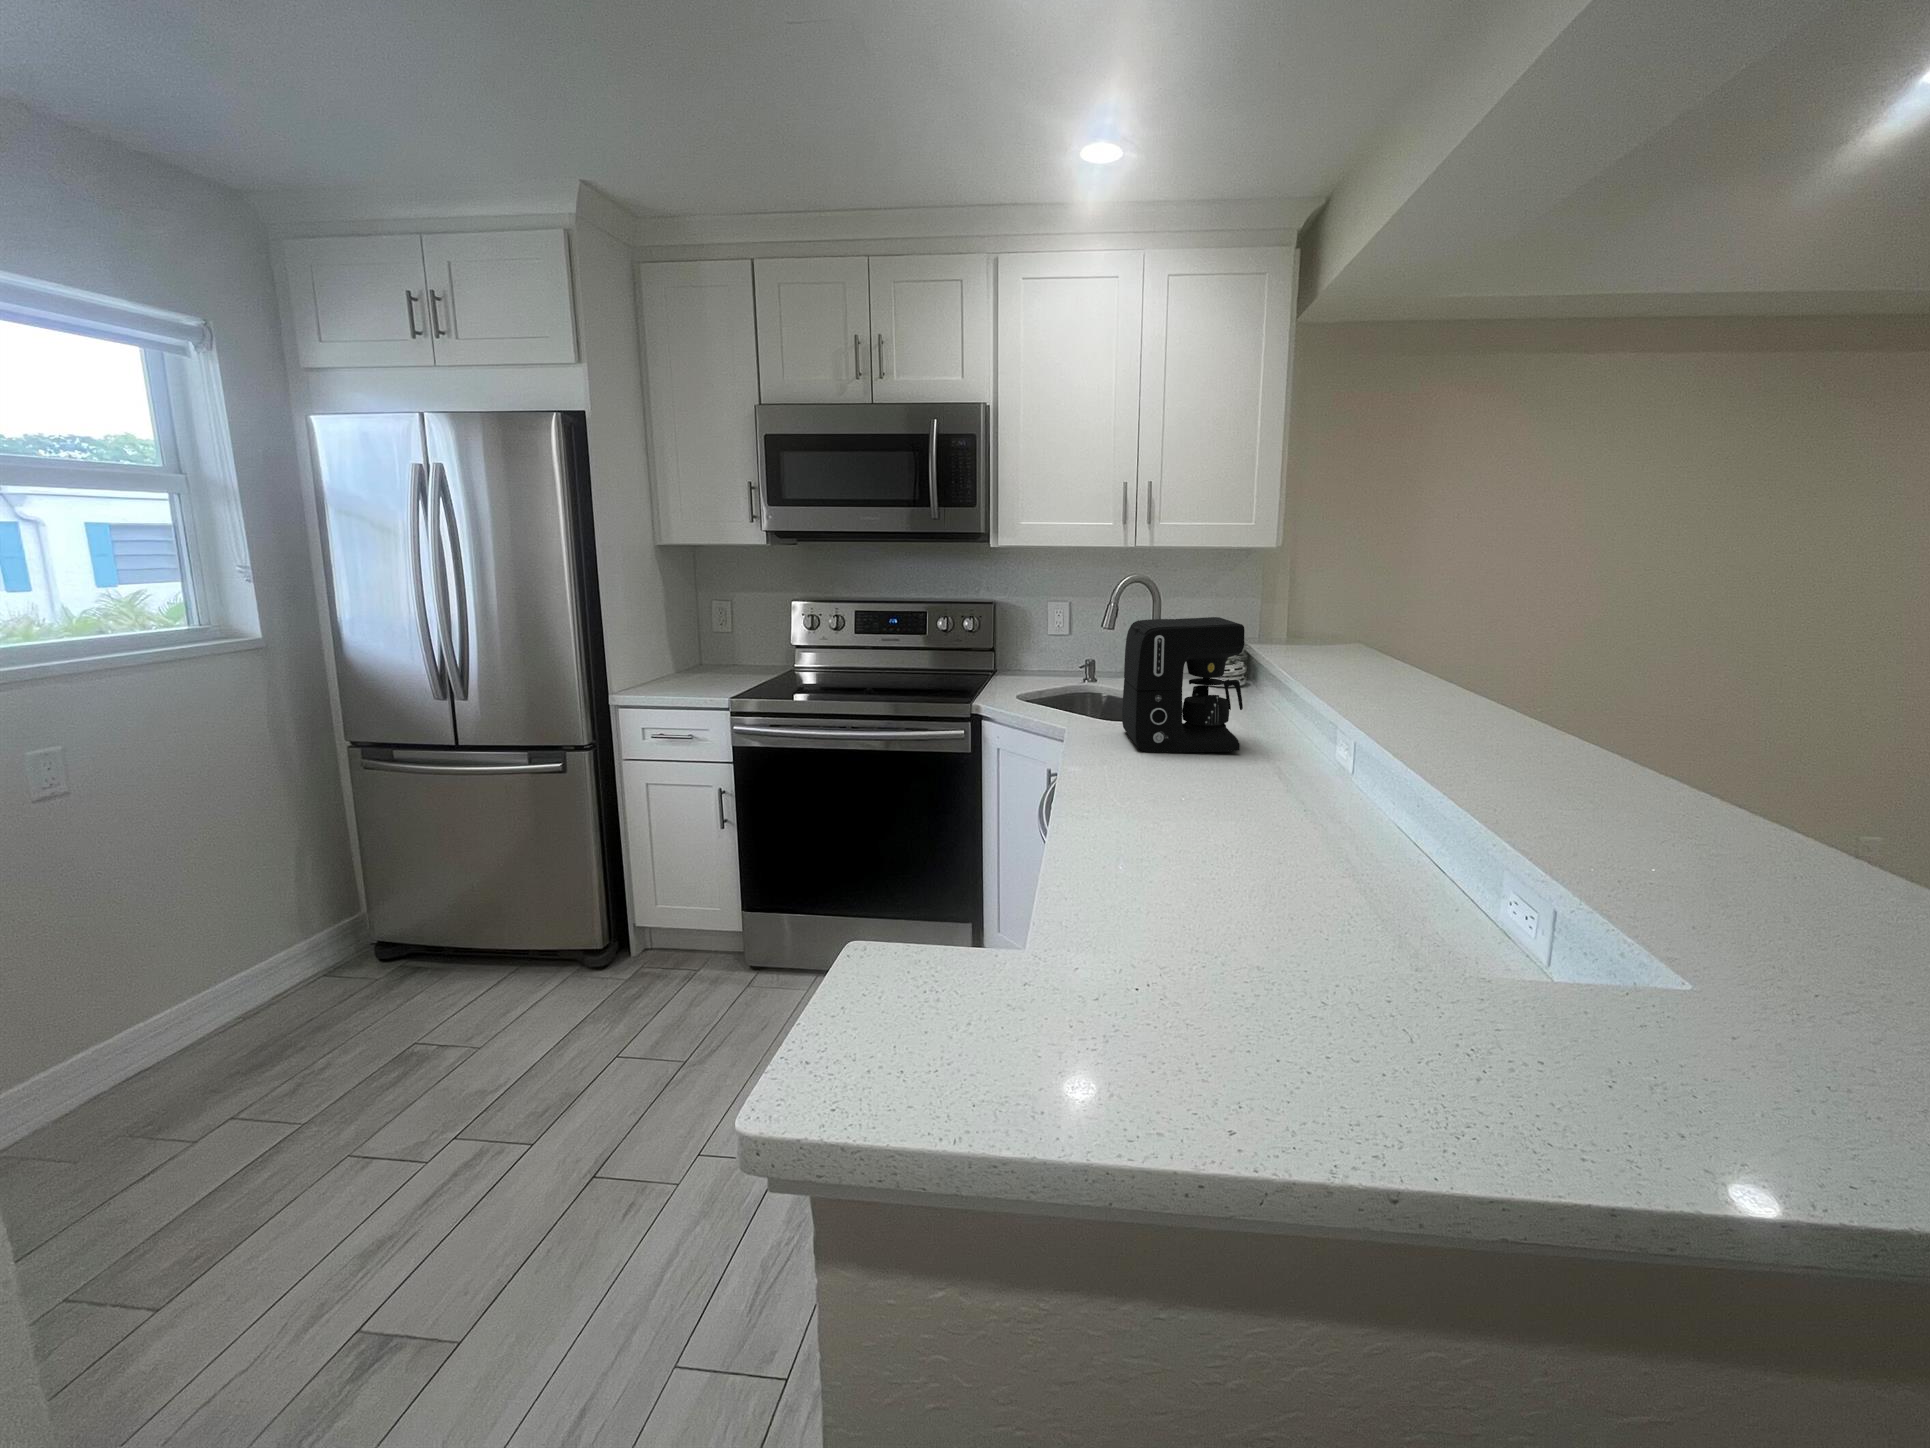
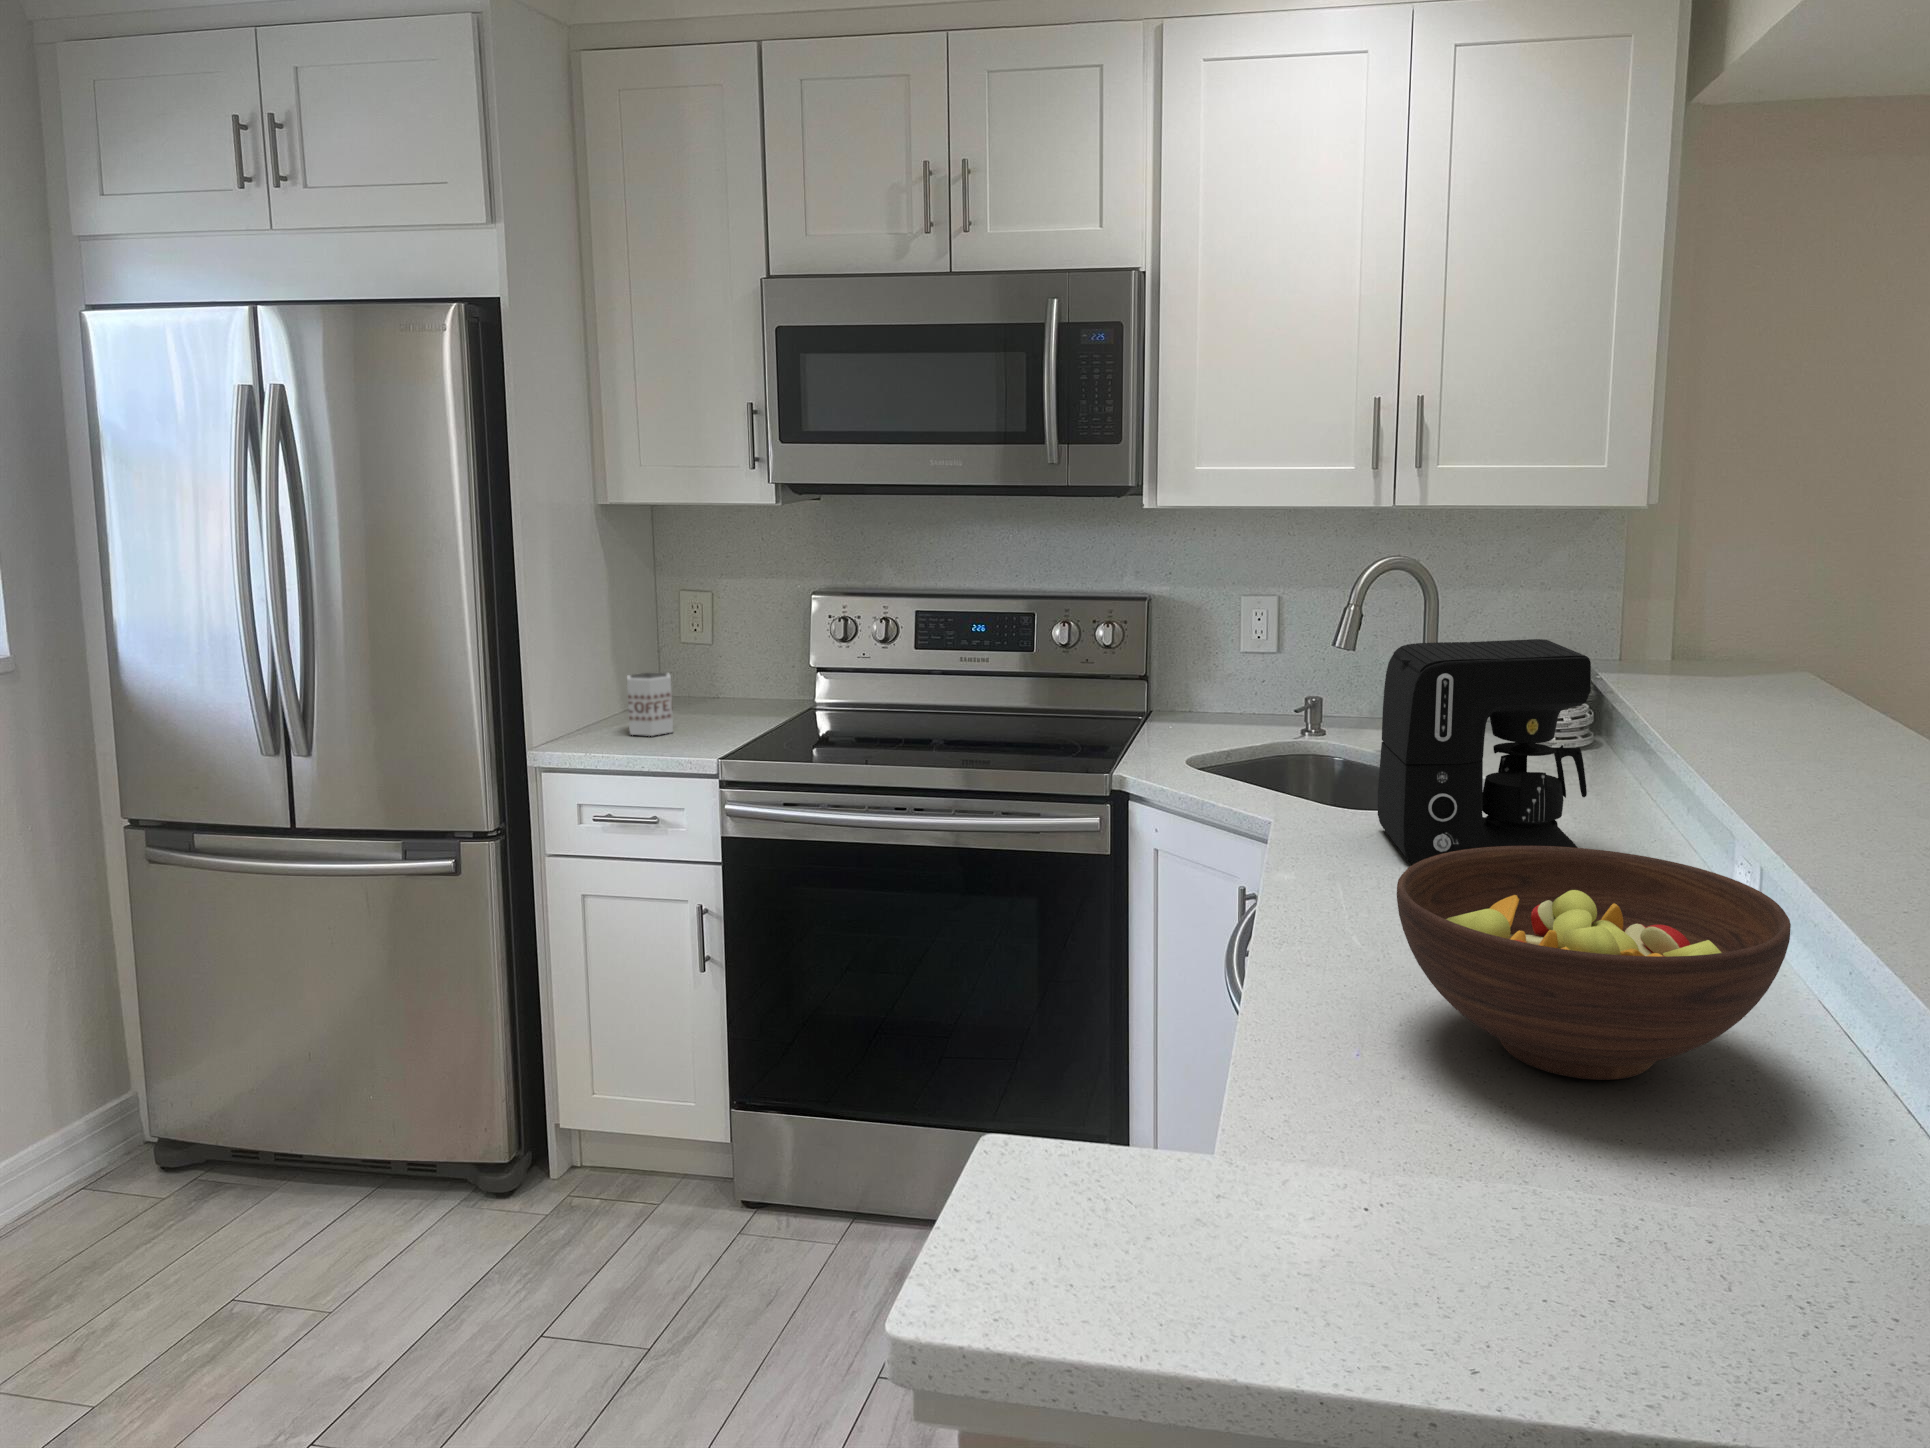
mug: none [677,648,707,686] -> present [627,673,673,736]
fruit bowl: none [1123,733,1363,876] -> present [1397,846,1791,1080]

